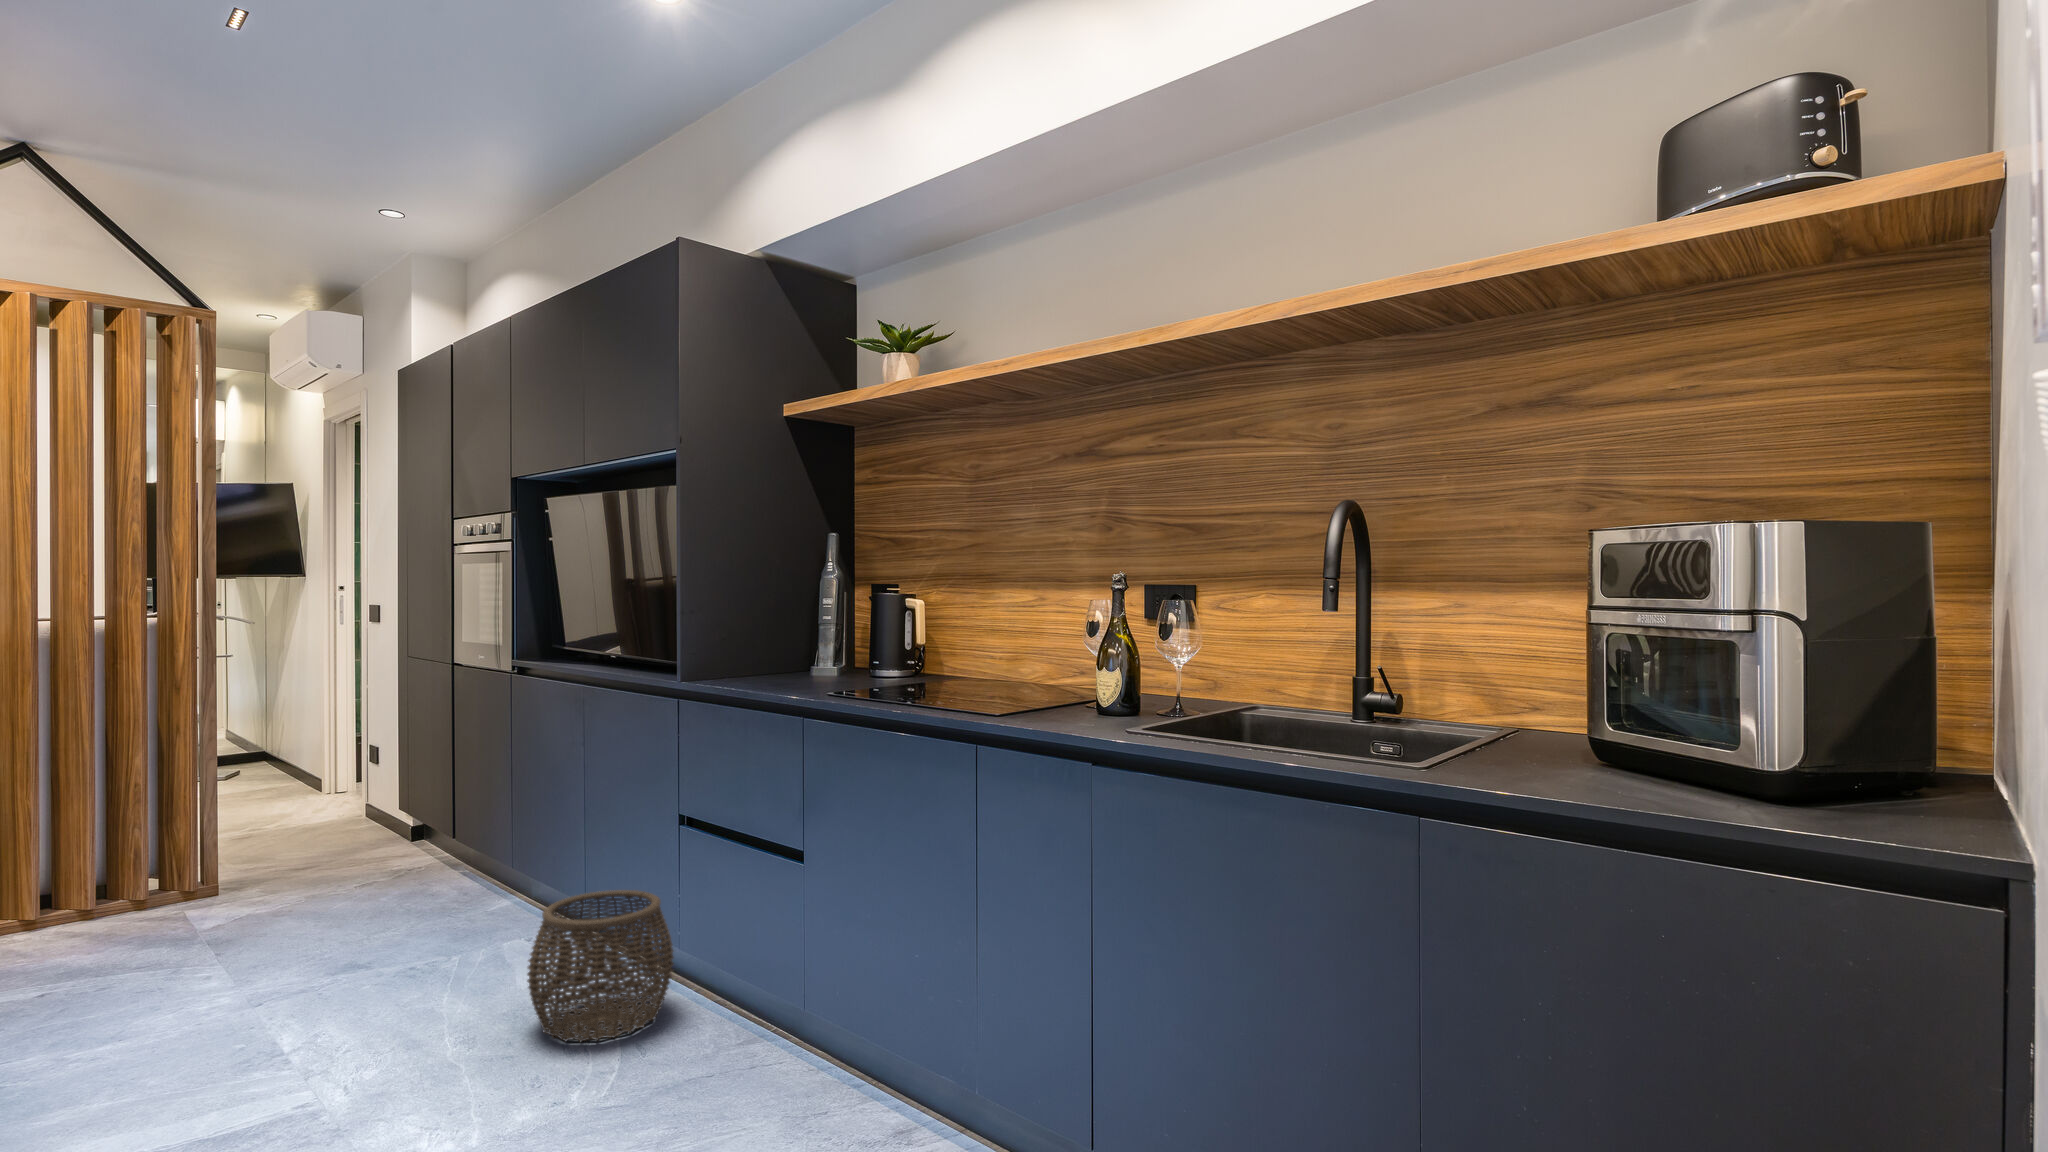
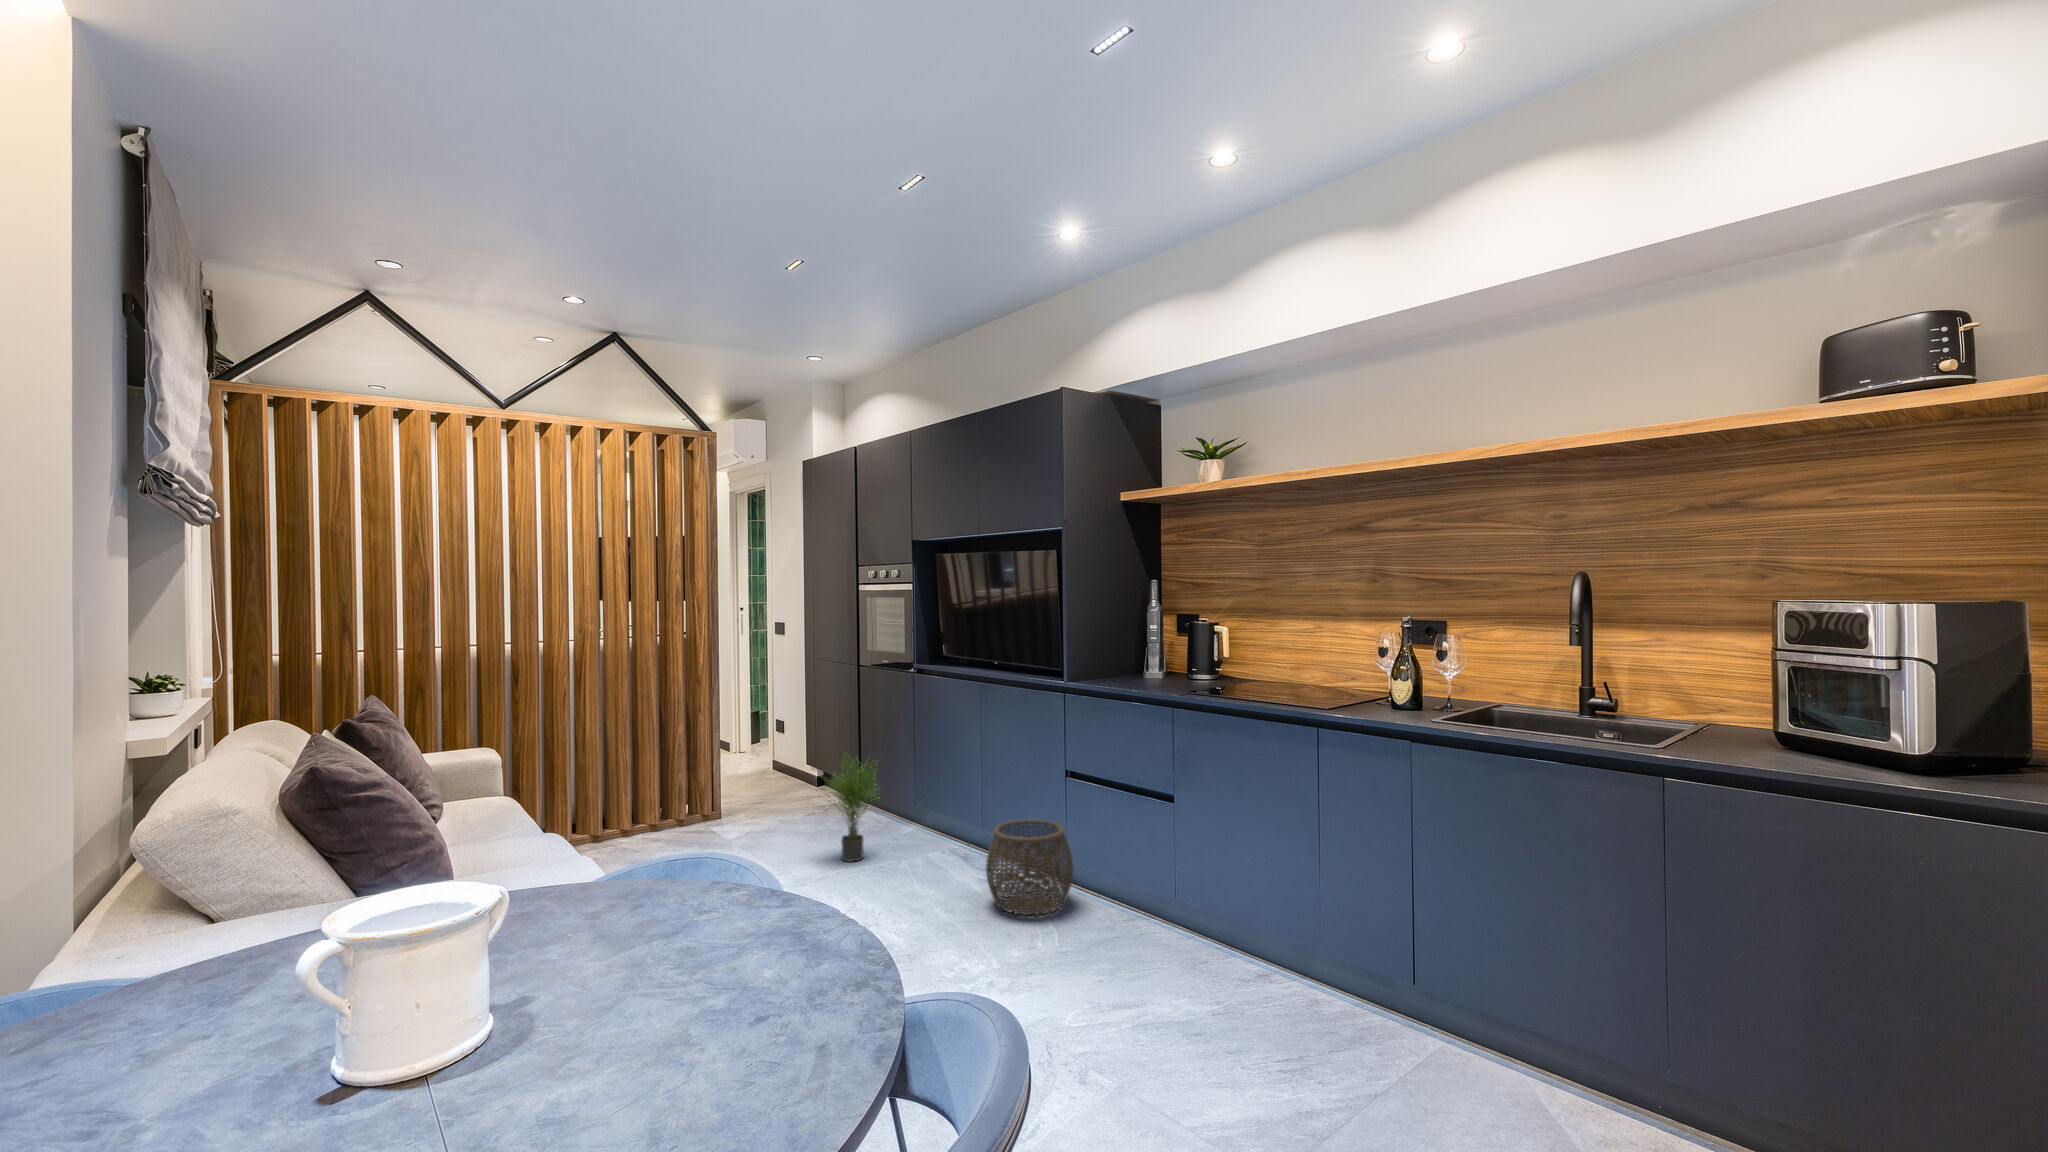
potted plant: none [298,791,427,961] -> present [824,760,875,861]

